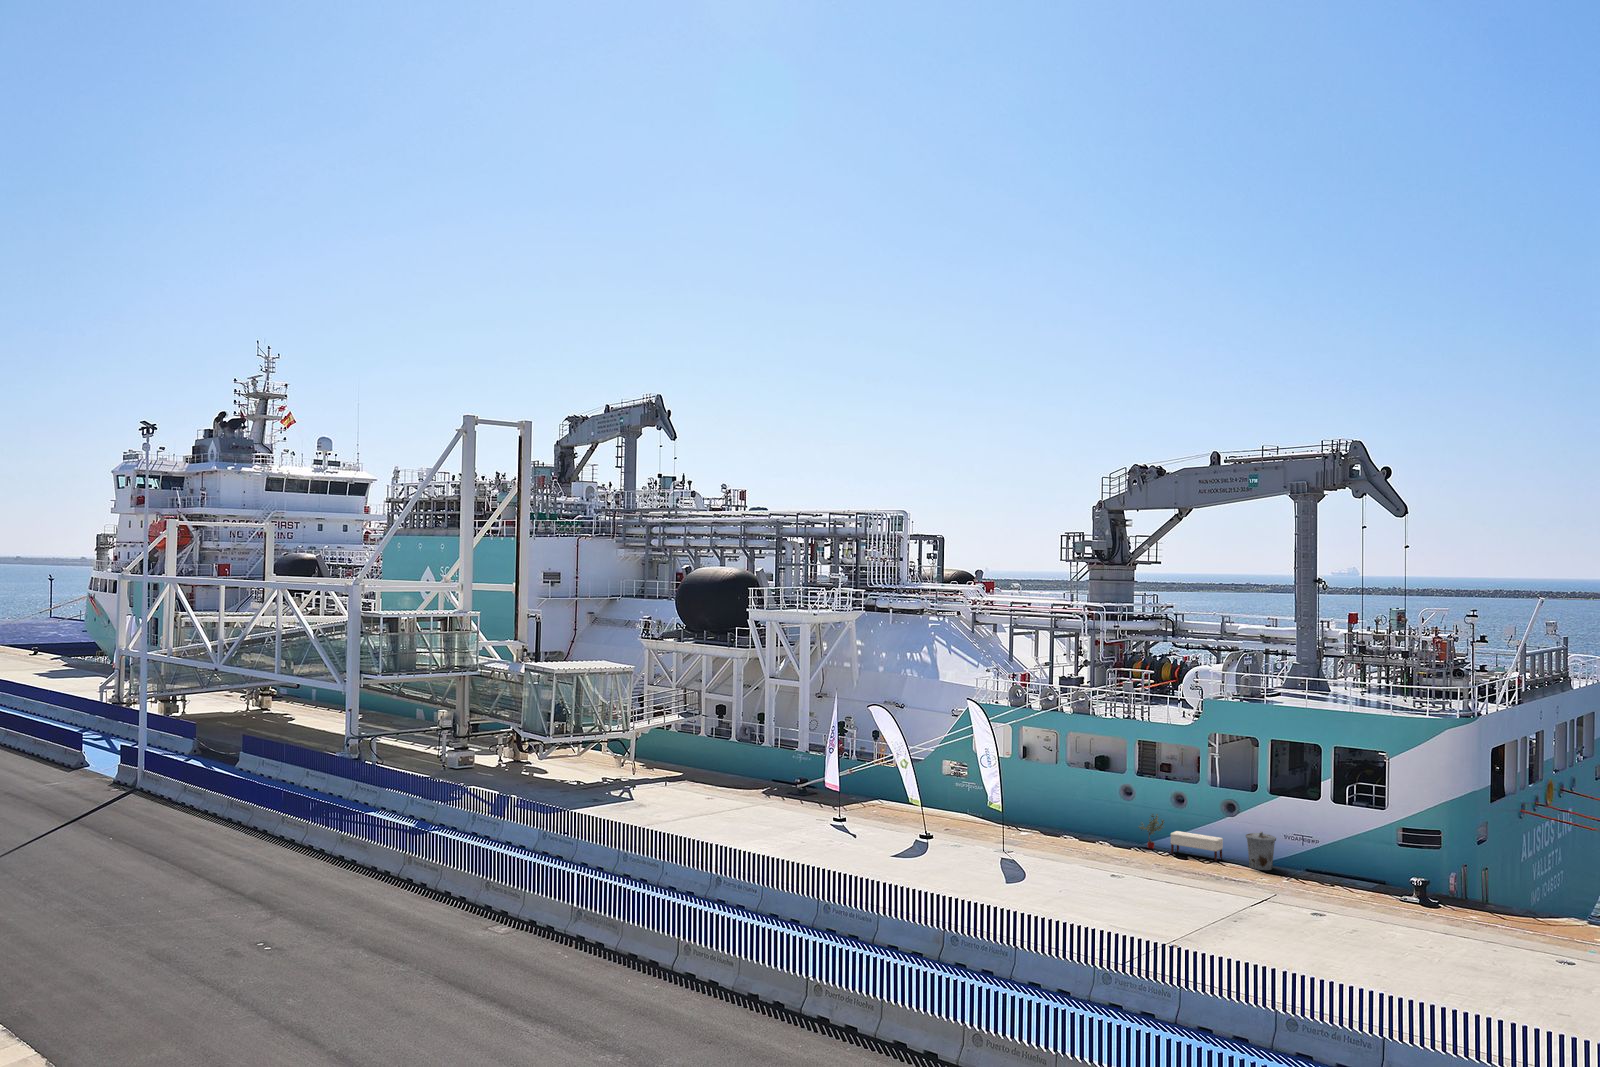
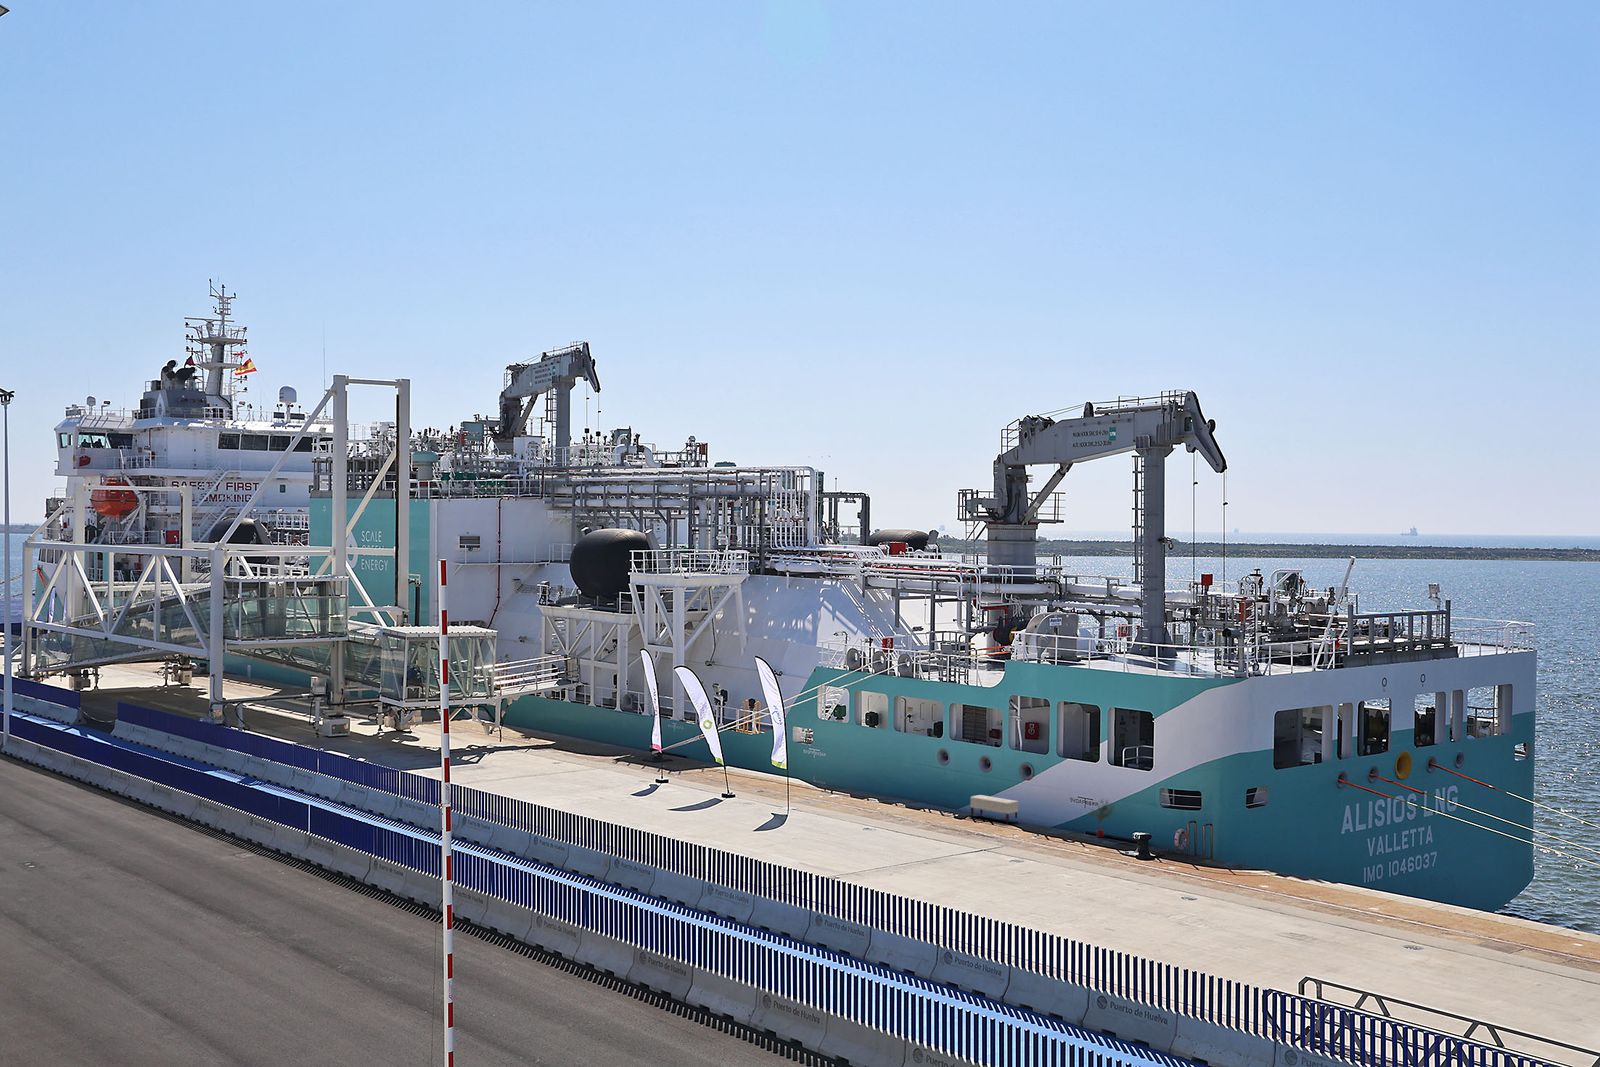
potted tree: present [1138,814,1164,849] -> present [1089,800,1113,837]
trash can: present [1246,832,1276,870] -> none [1032,794,1061,831]

